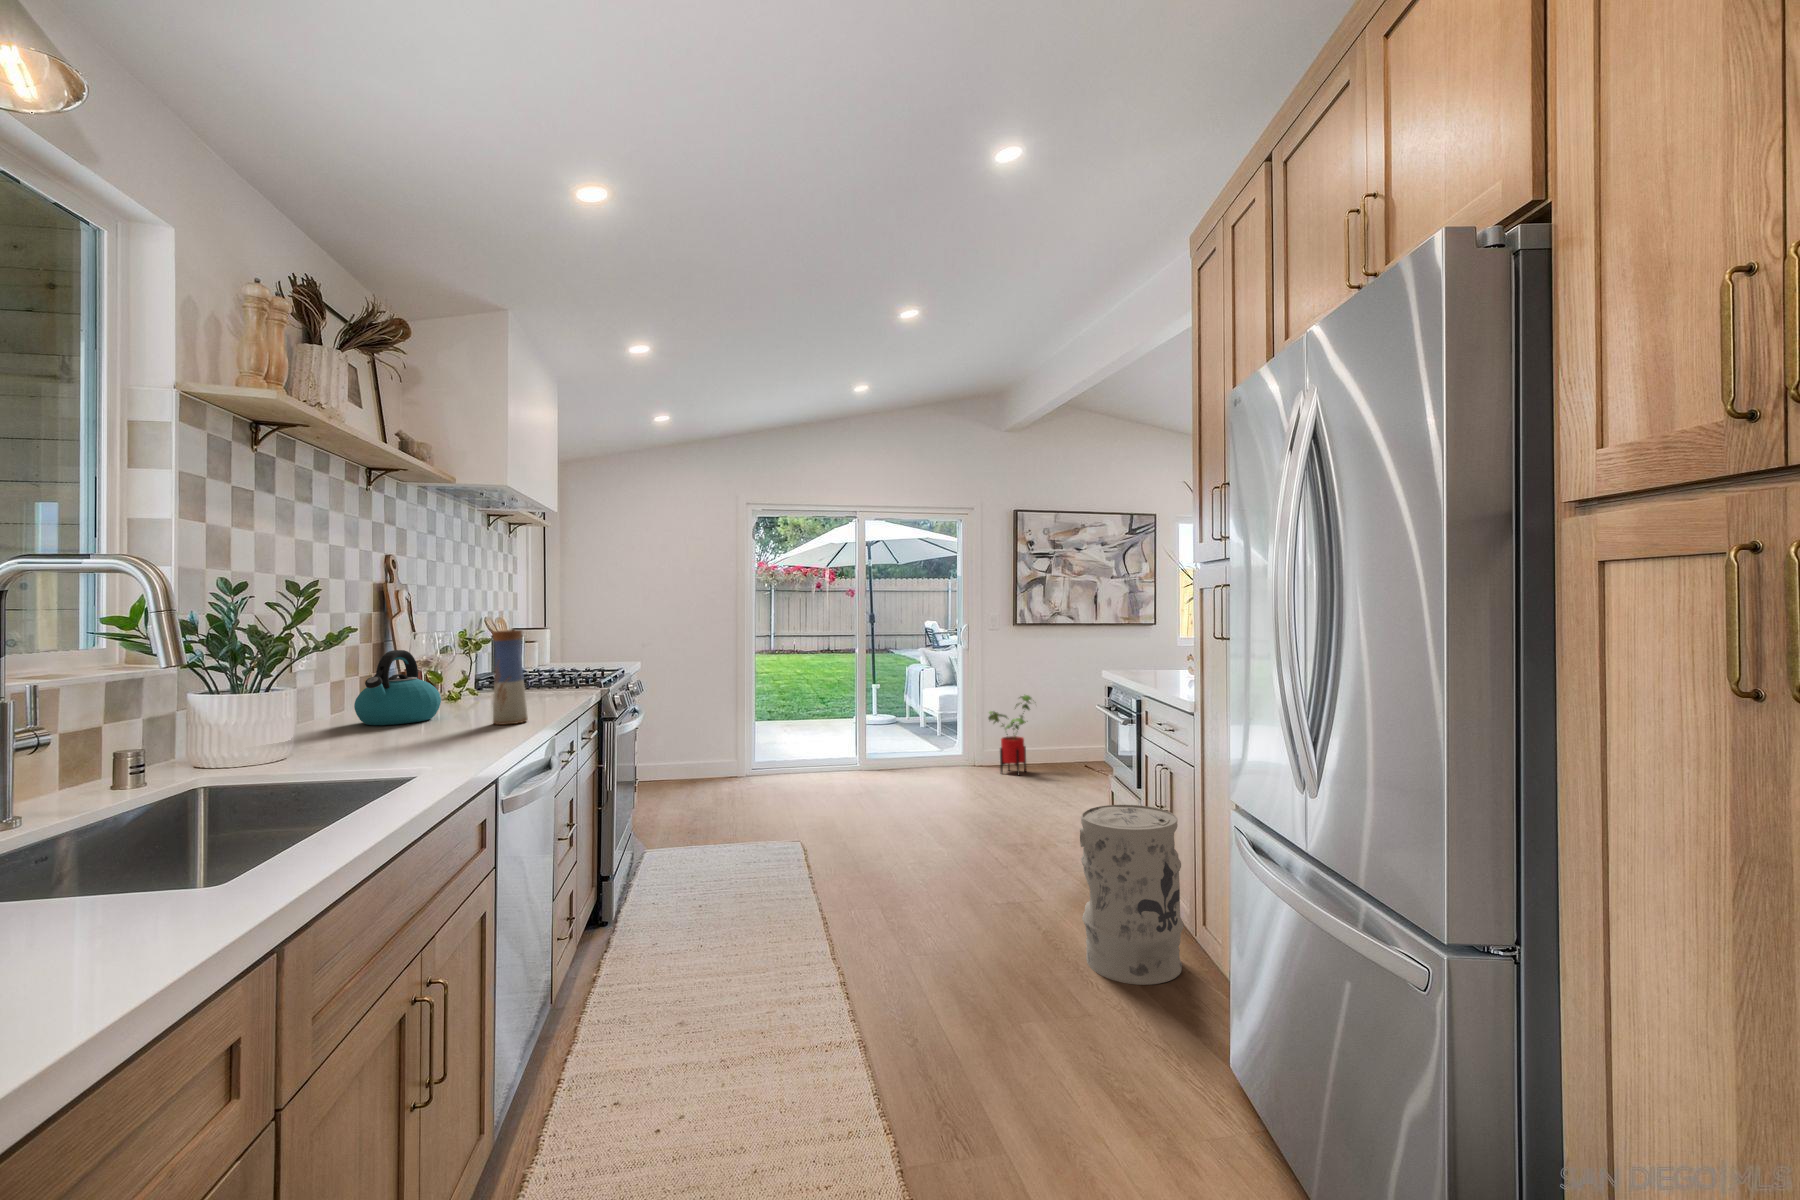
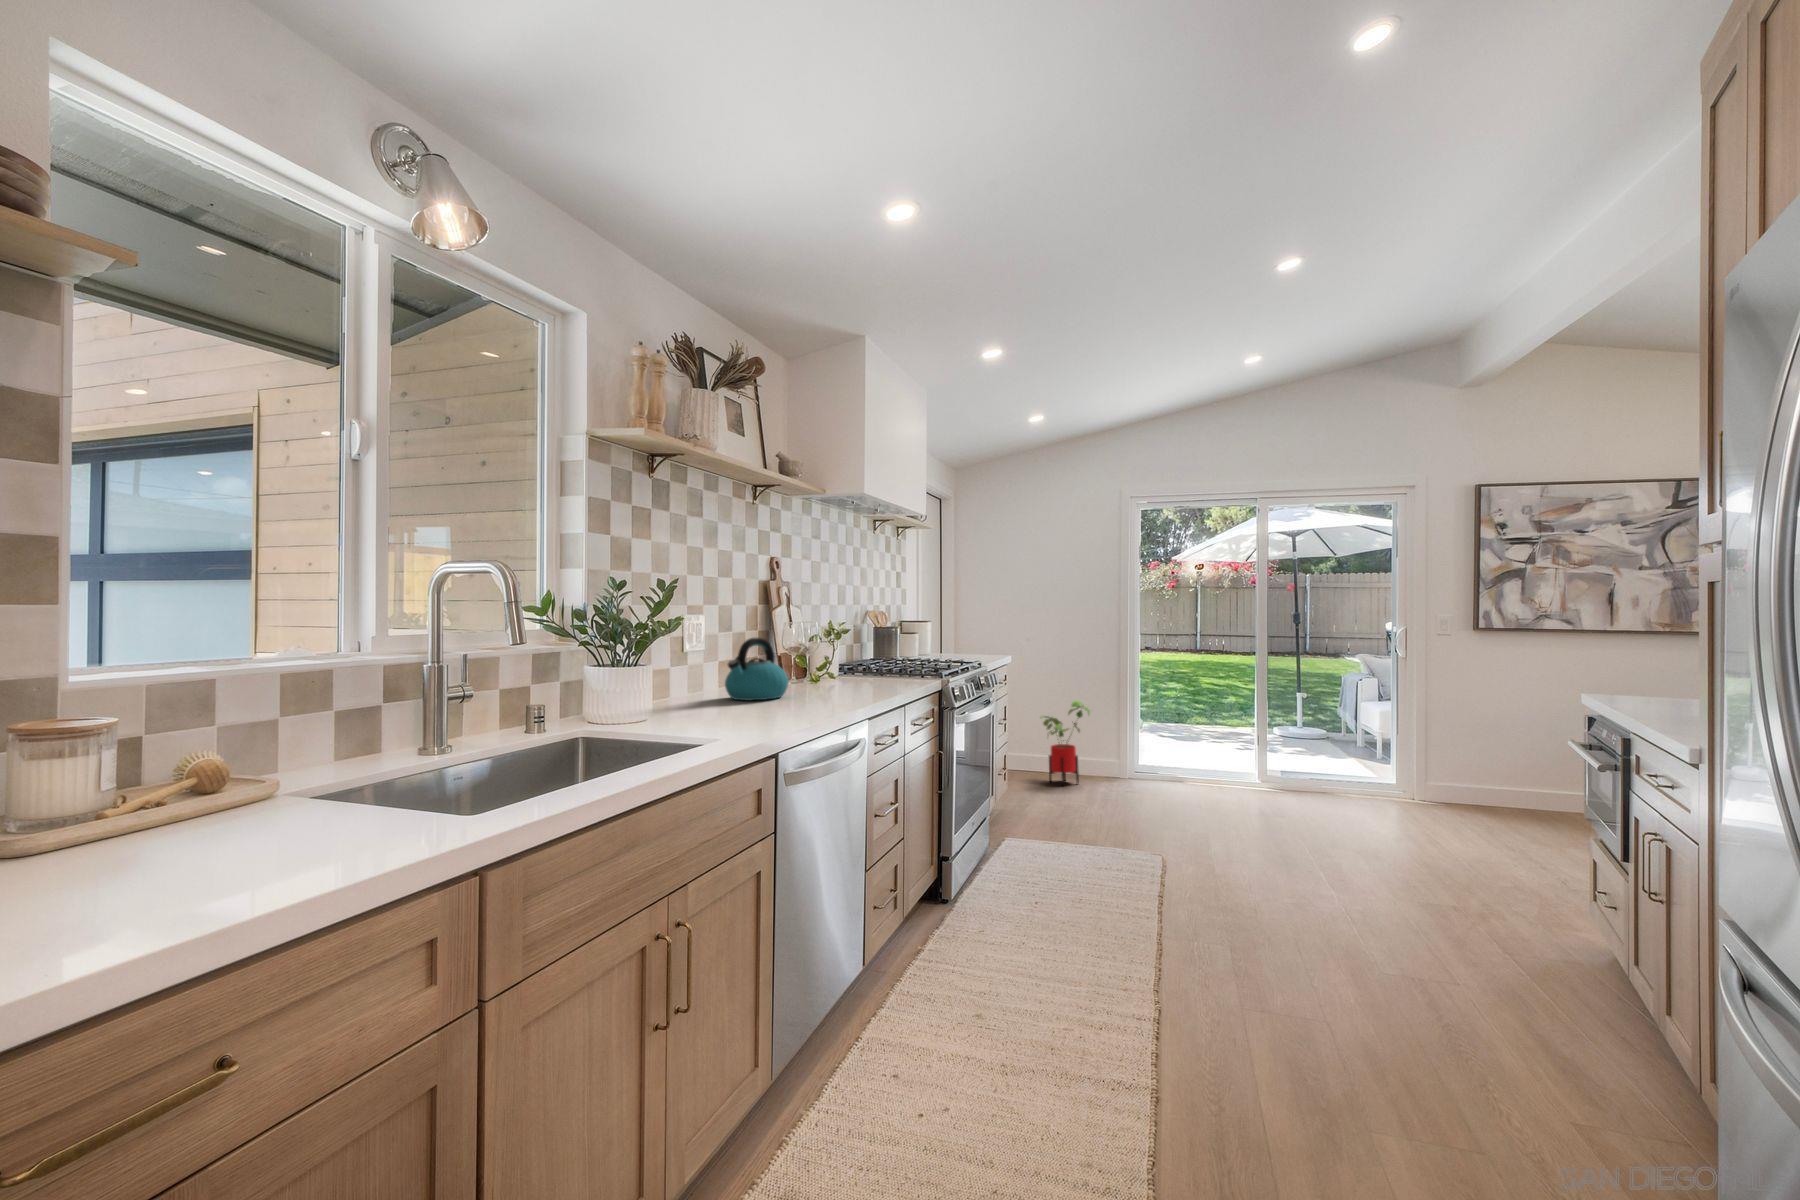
vase: present [492,630,528,725] -> none [814,622,844,707]
house plant: present [989,695,1031,775] -> present [1040,700,1090,785]
trash can: present [1080,805,1184,985] -> none [1489,875,1667,1142]

